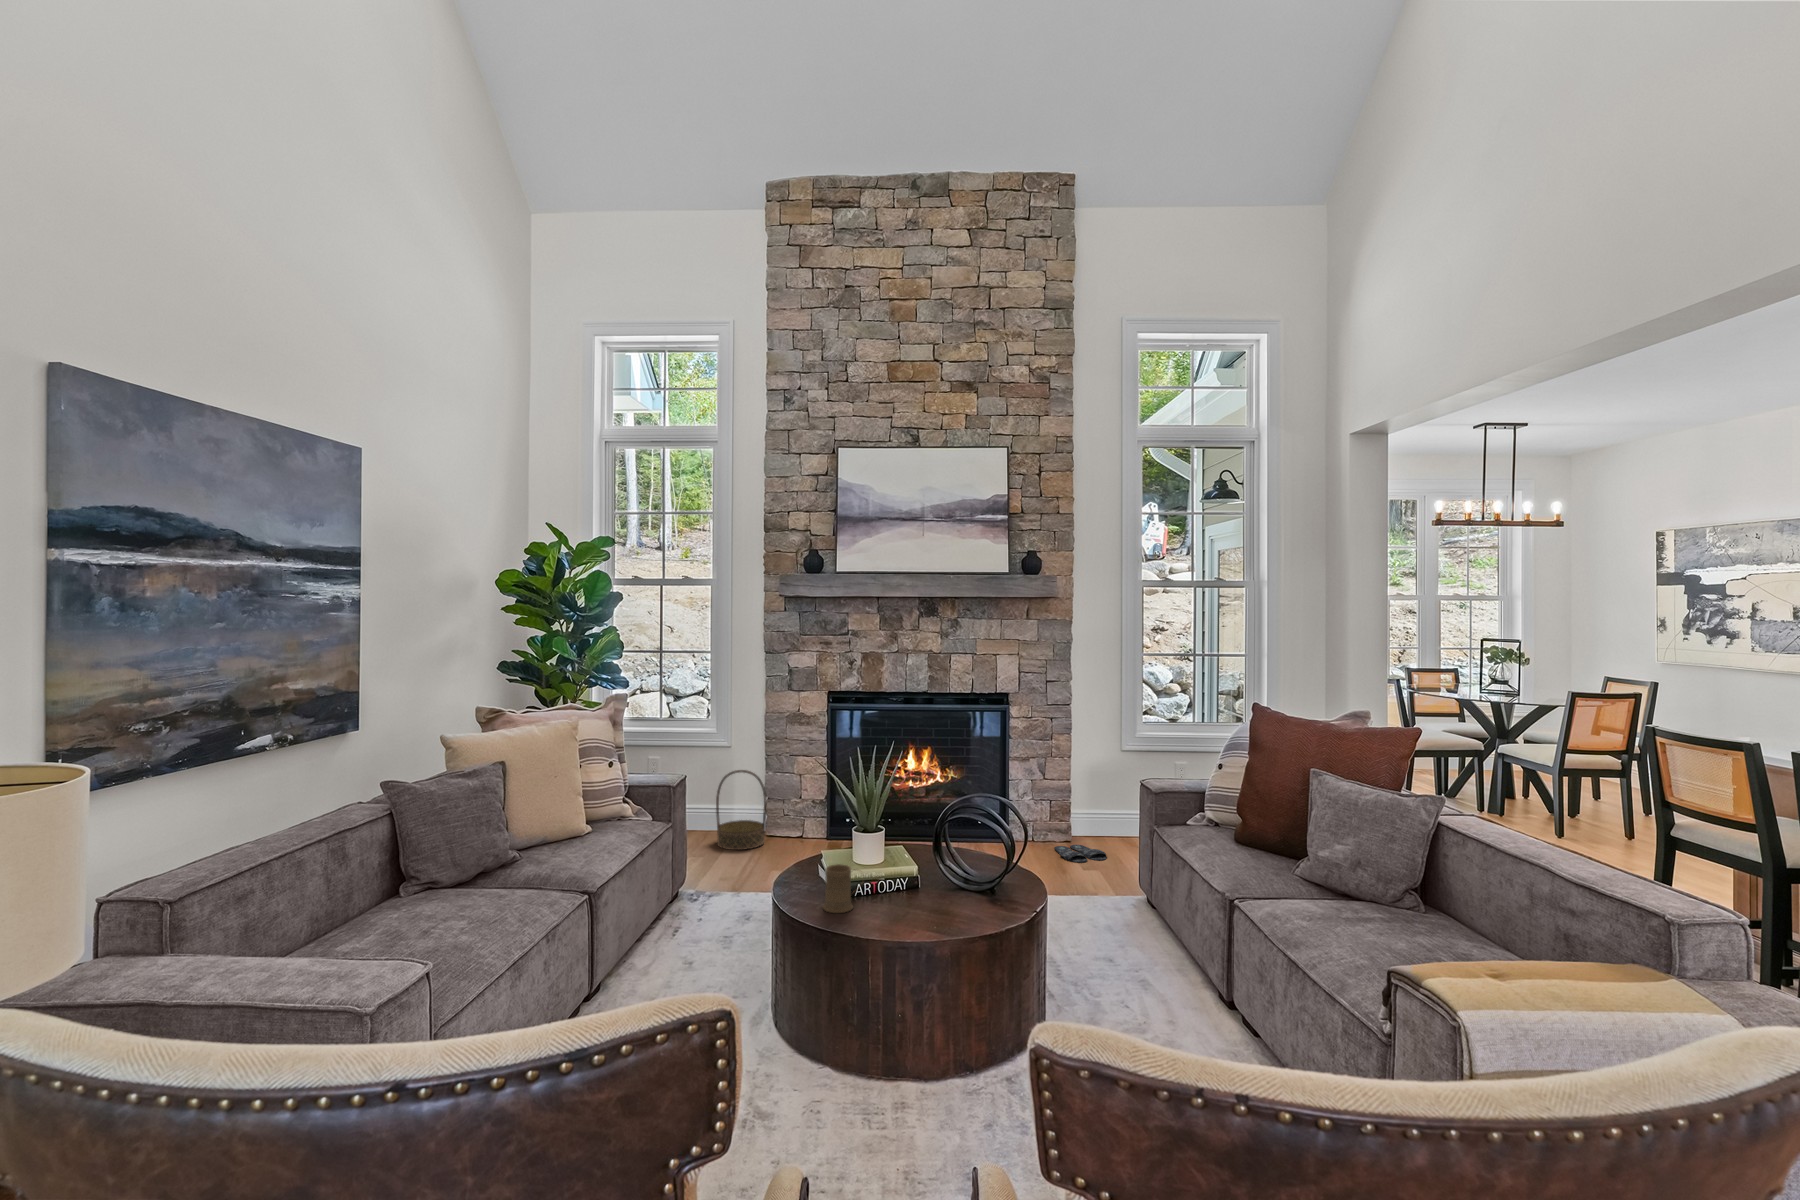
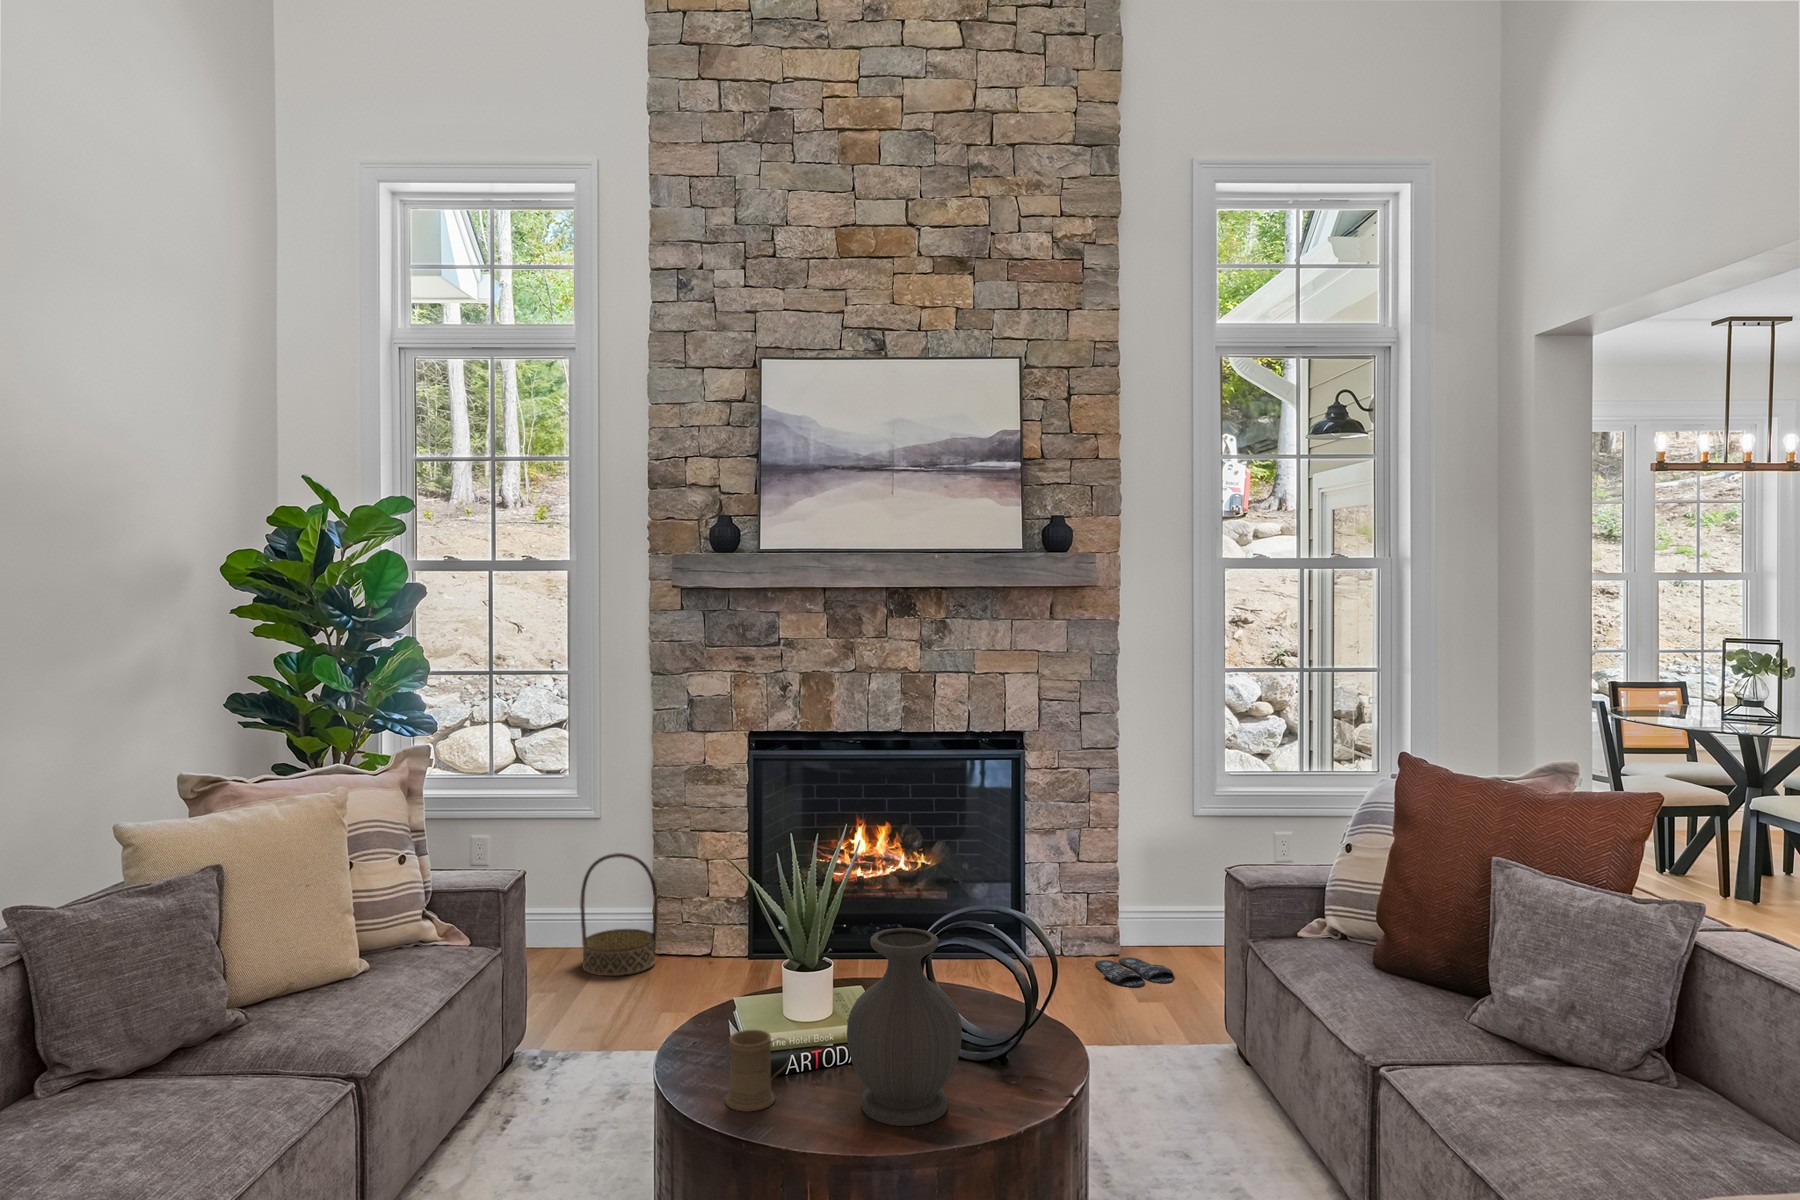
vase: none [898,803,969,923] -> present [847,928,962,1126]

